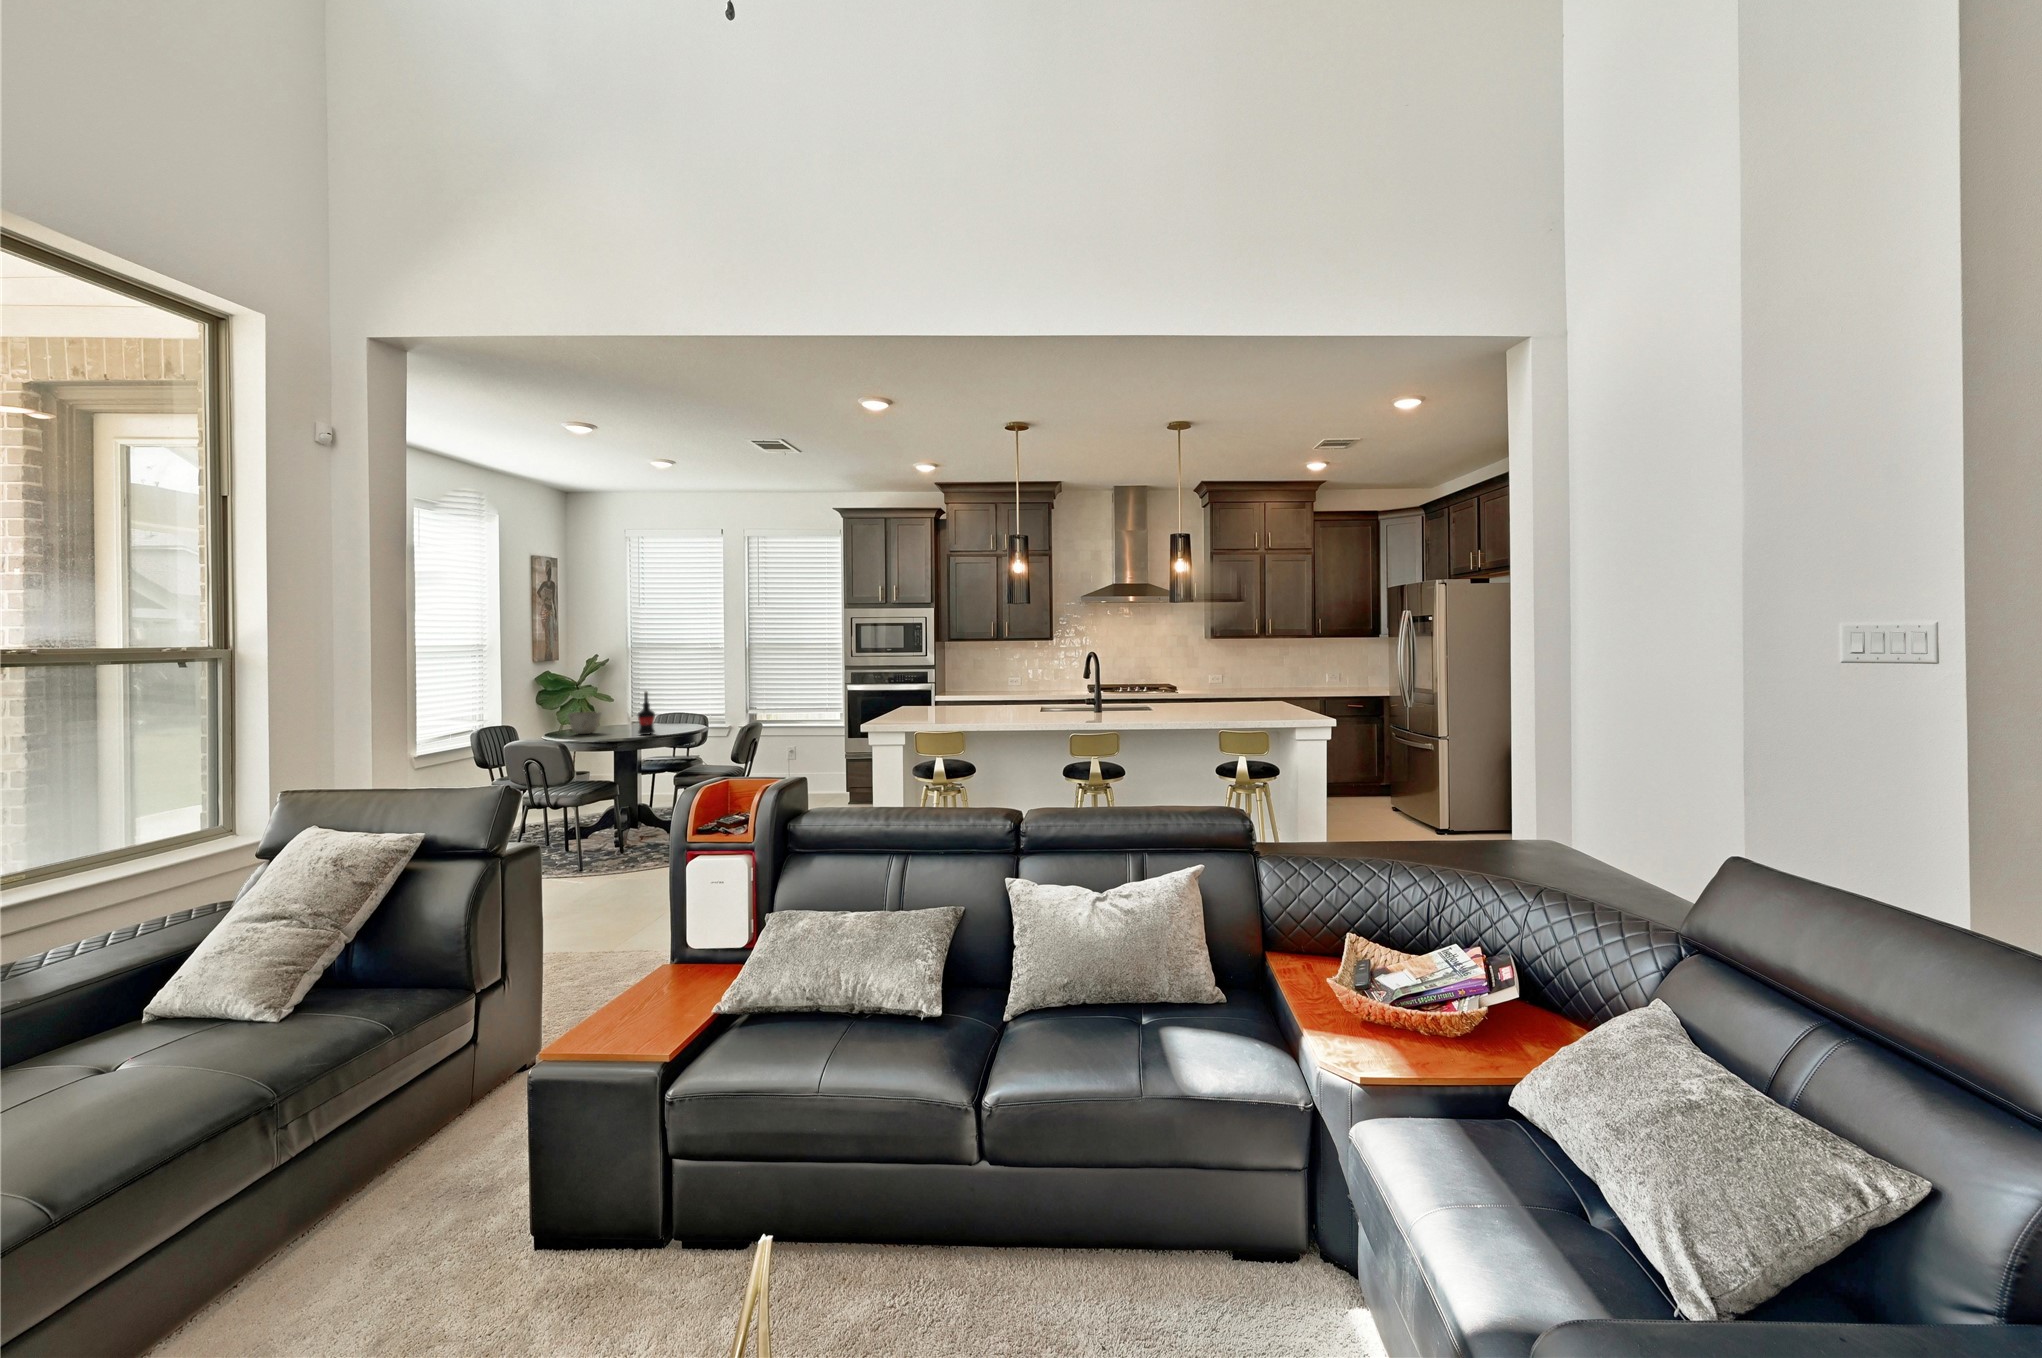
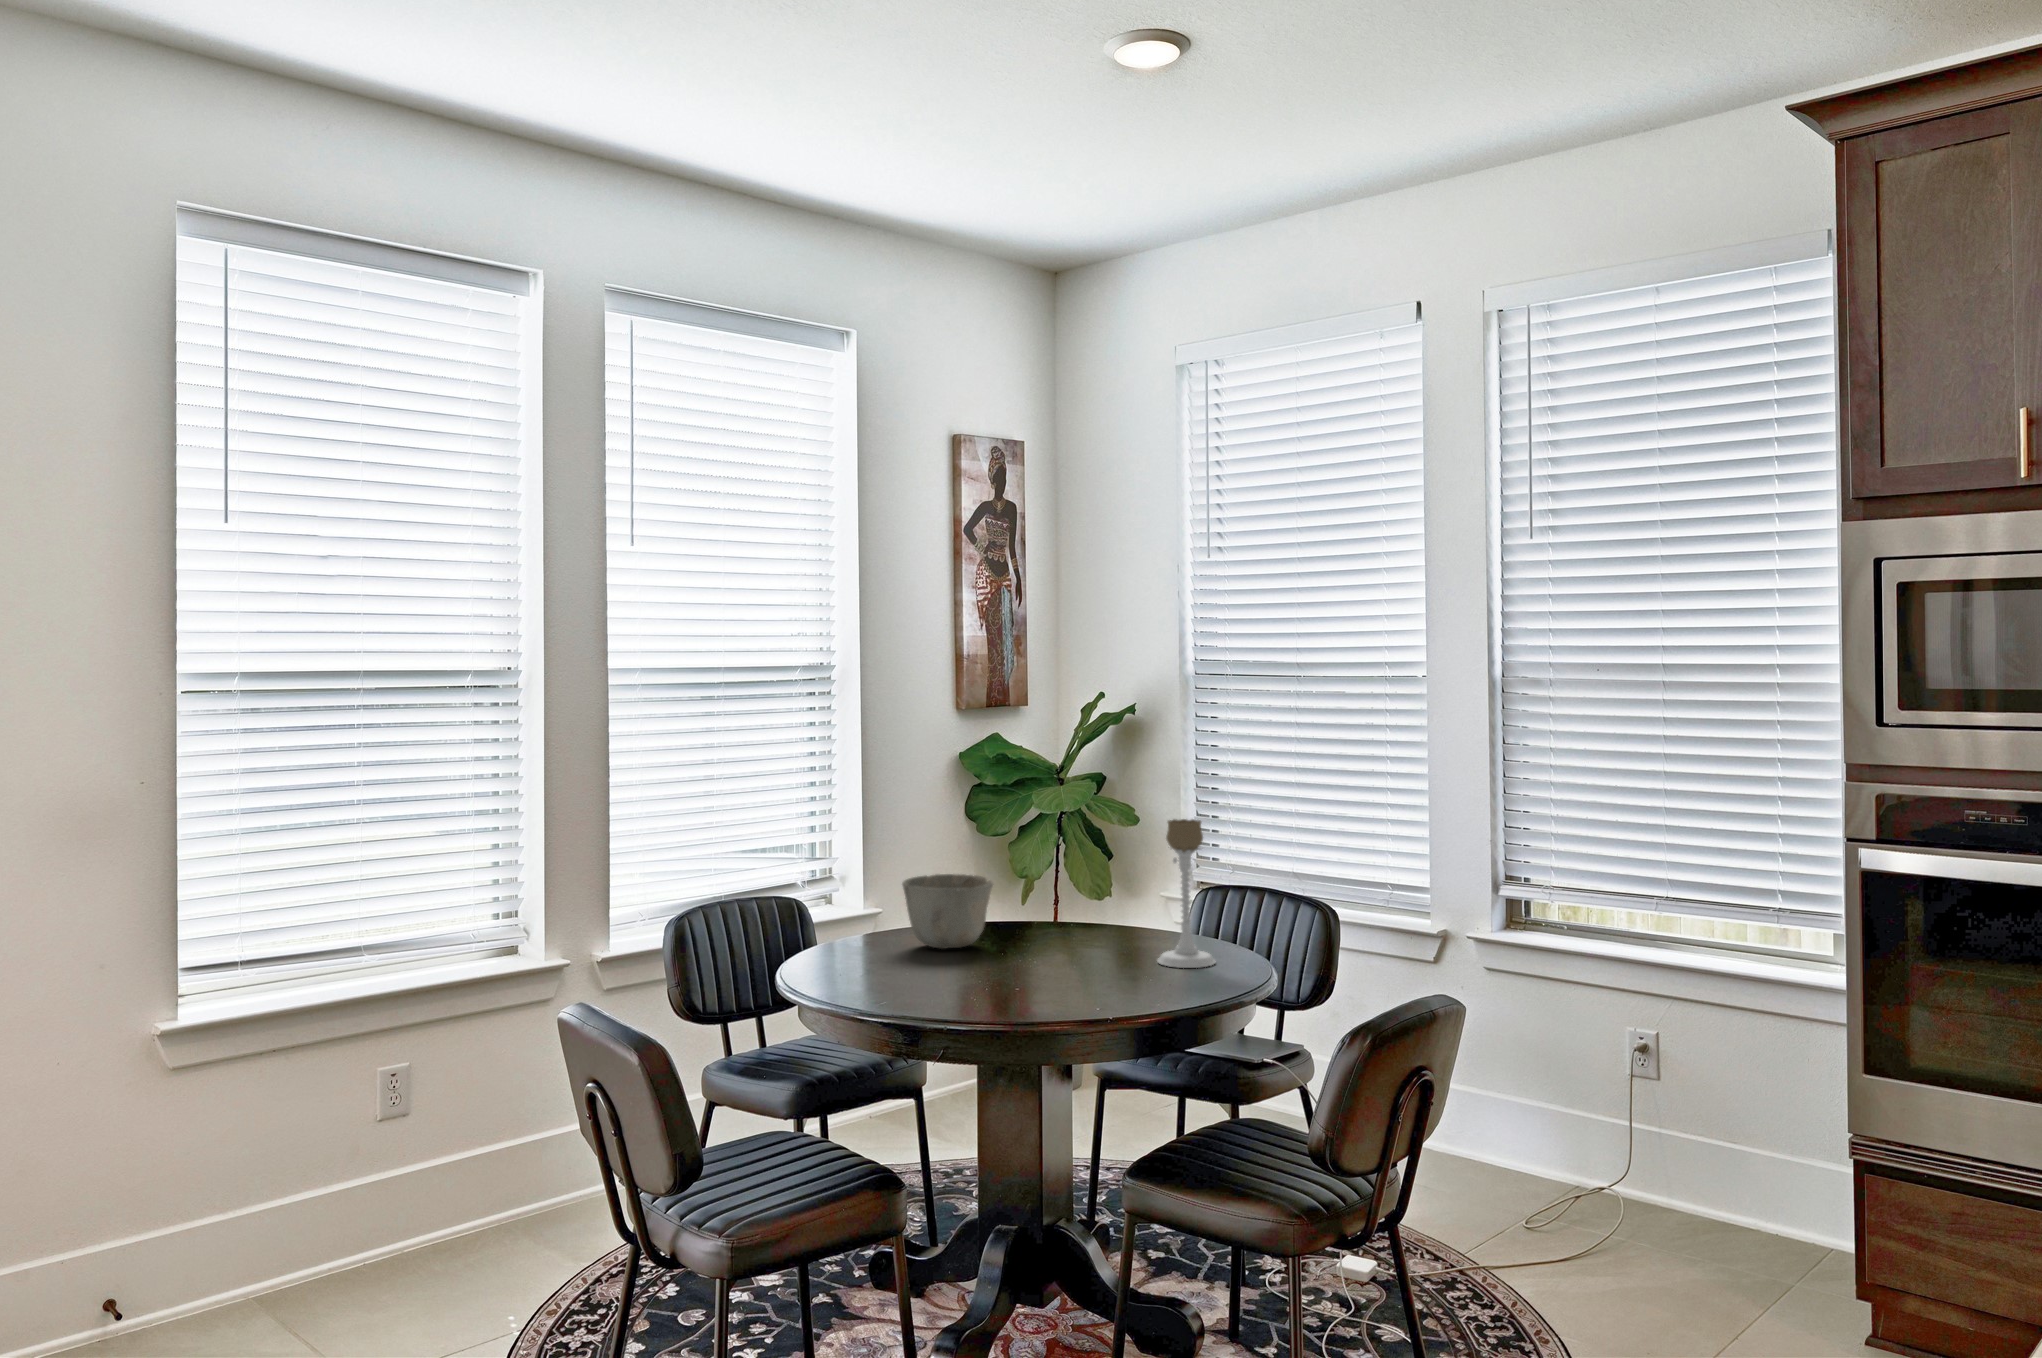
candle holder: none [663,688,681,730] -> present [1158,819,1215,968]
wine bottle: present [638,692,655,735] -> none [1050,833,1105,989]

